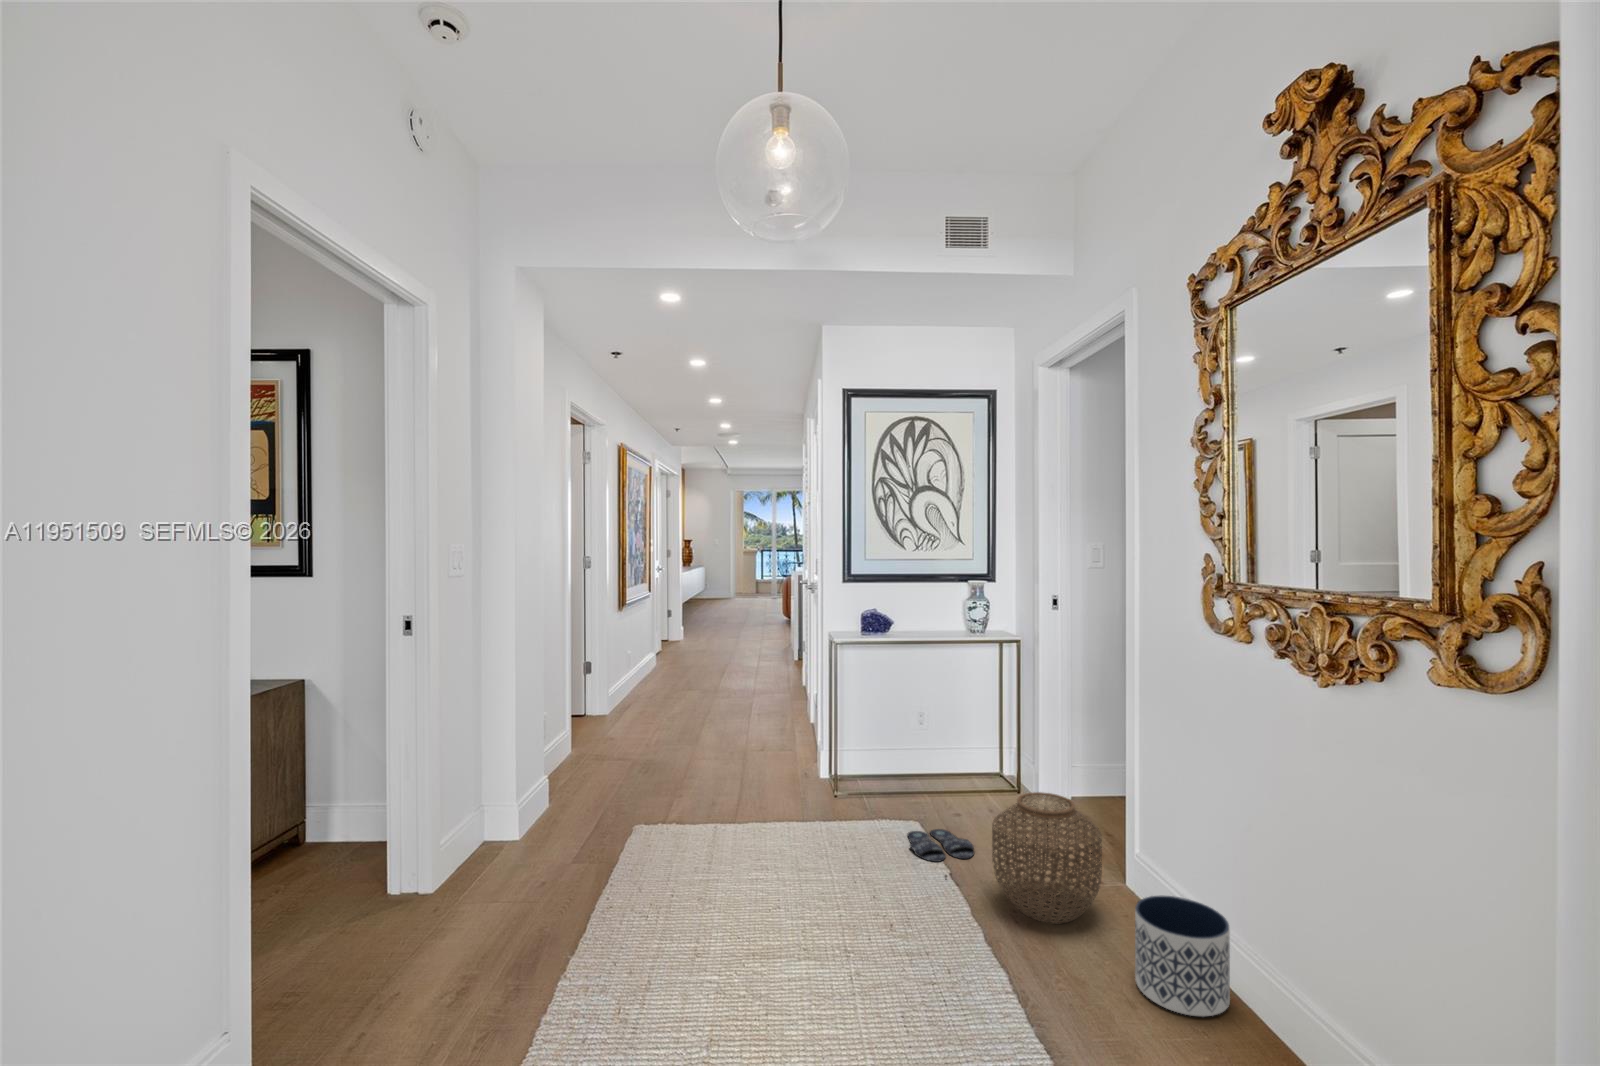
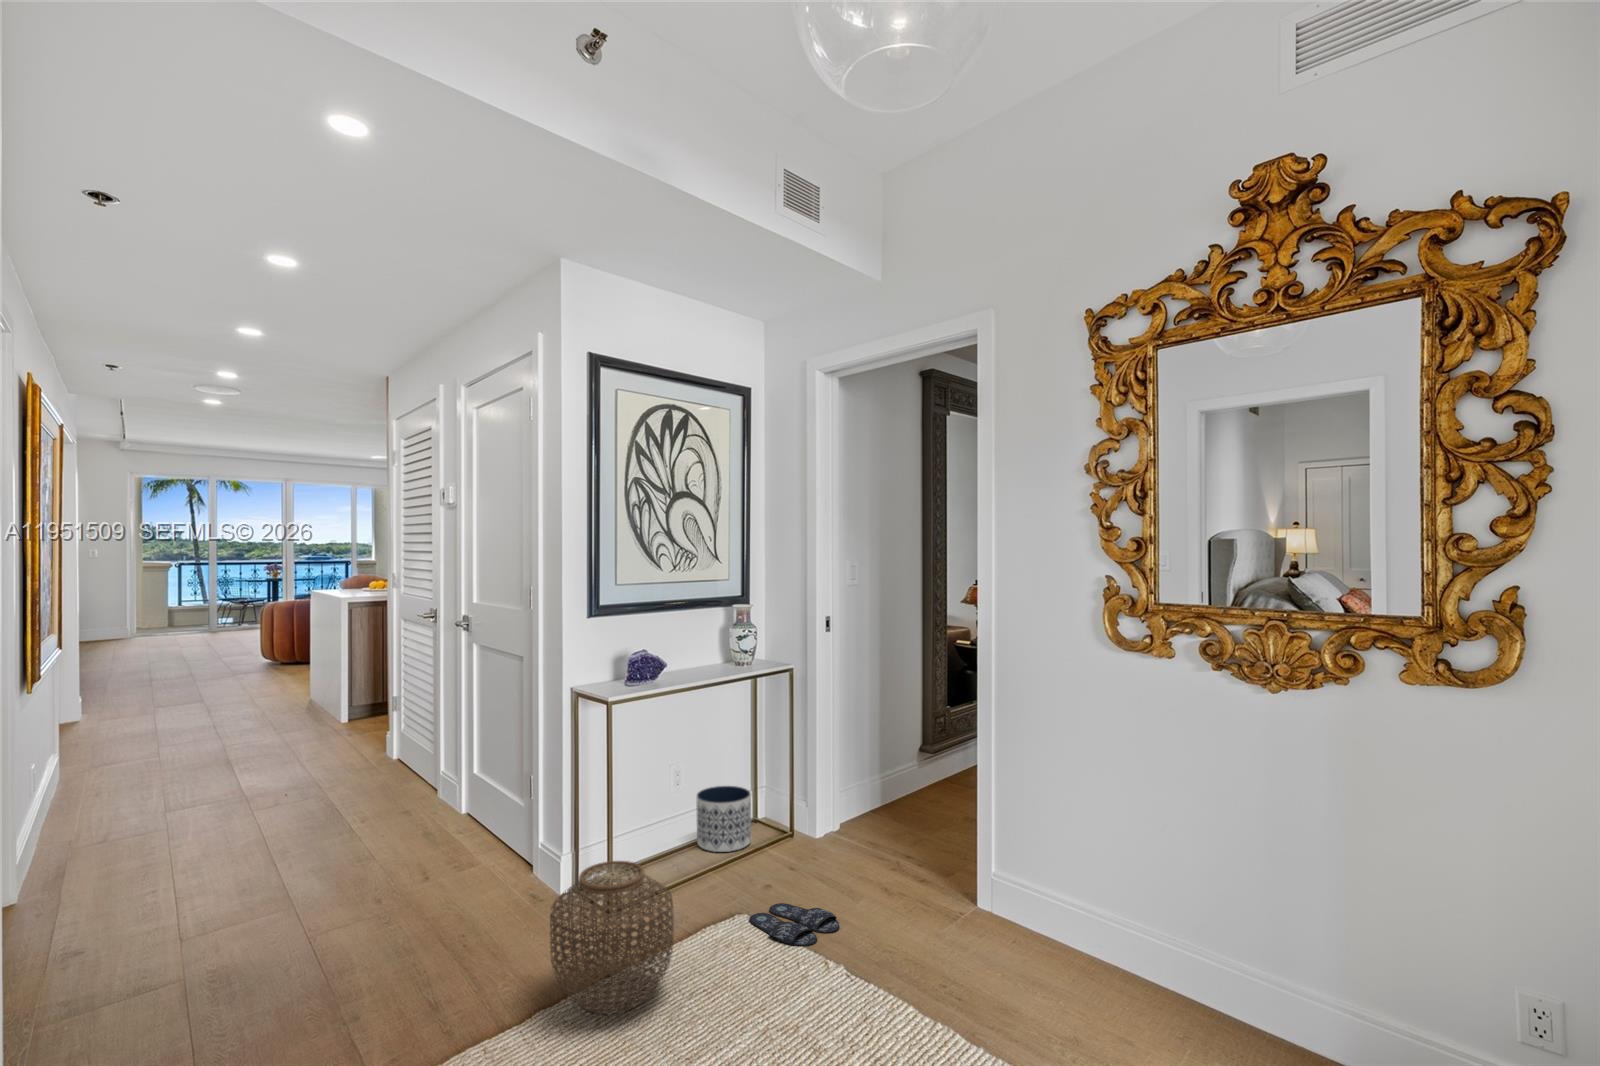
woven basket: present [992,792,1102,924] -> present [550,861,674,1014]
planter: present [1135,896,1230,1016] -> present [696,786,751,852]

